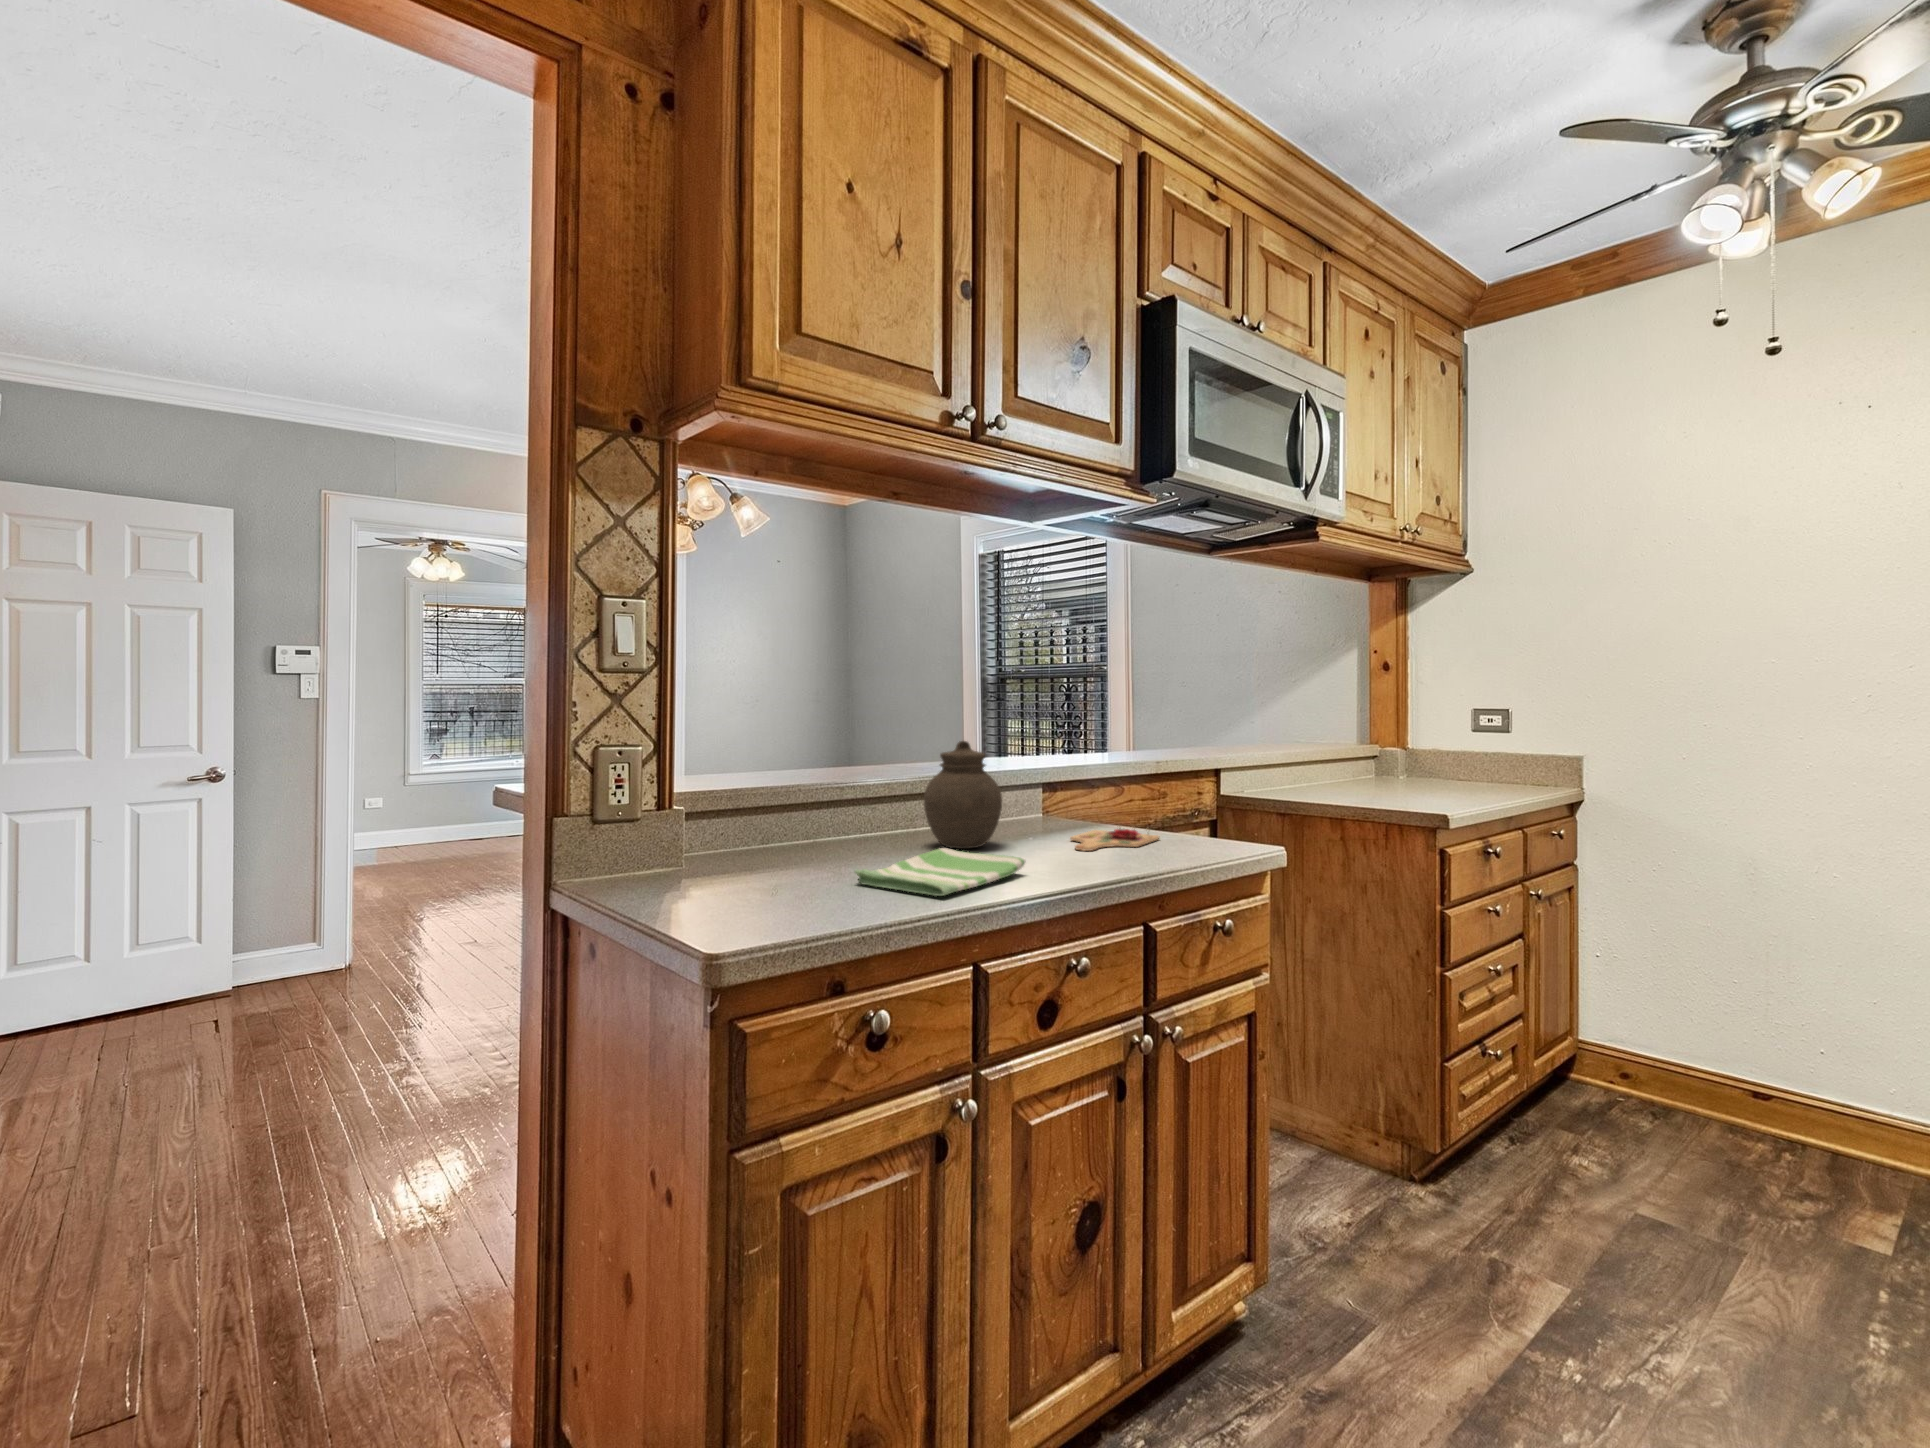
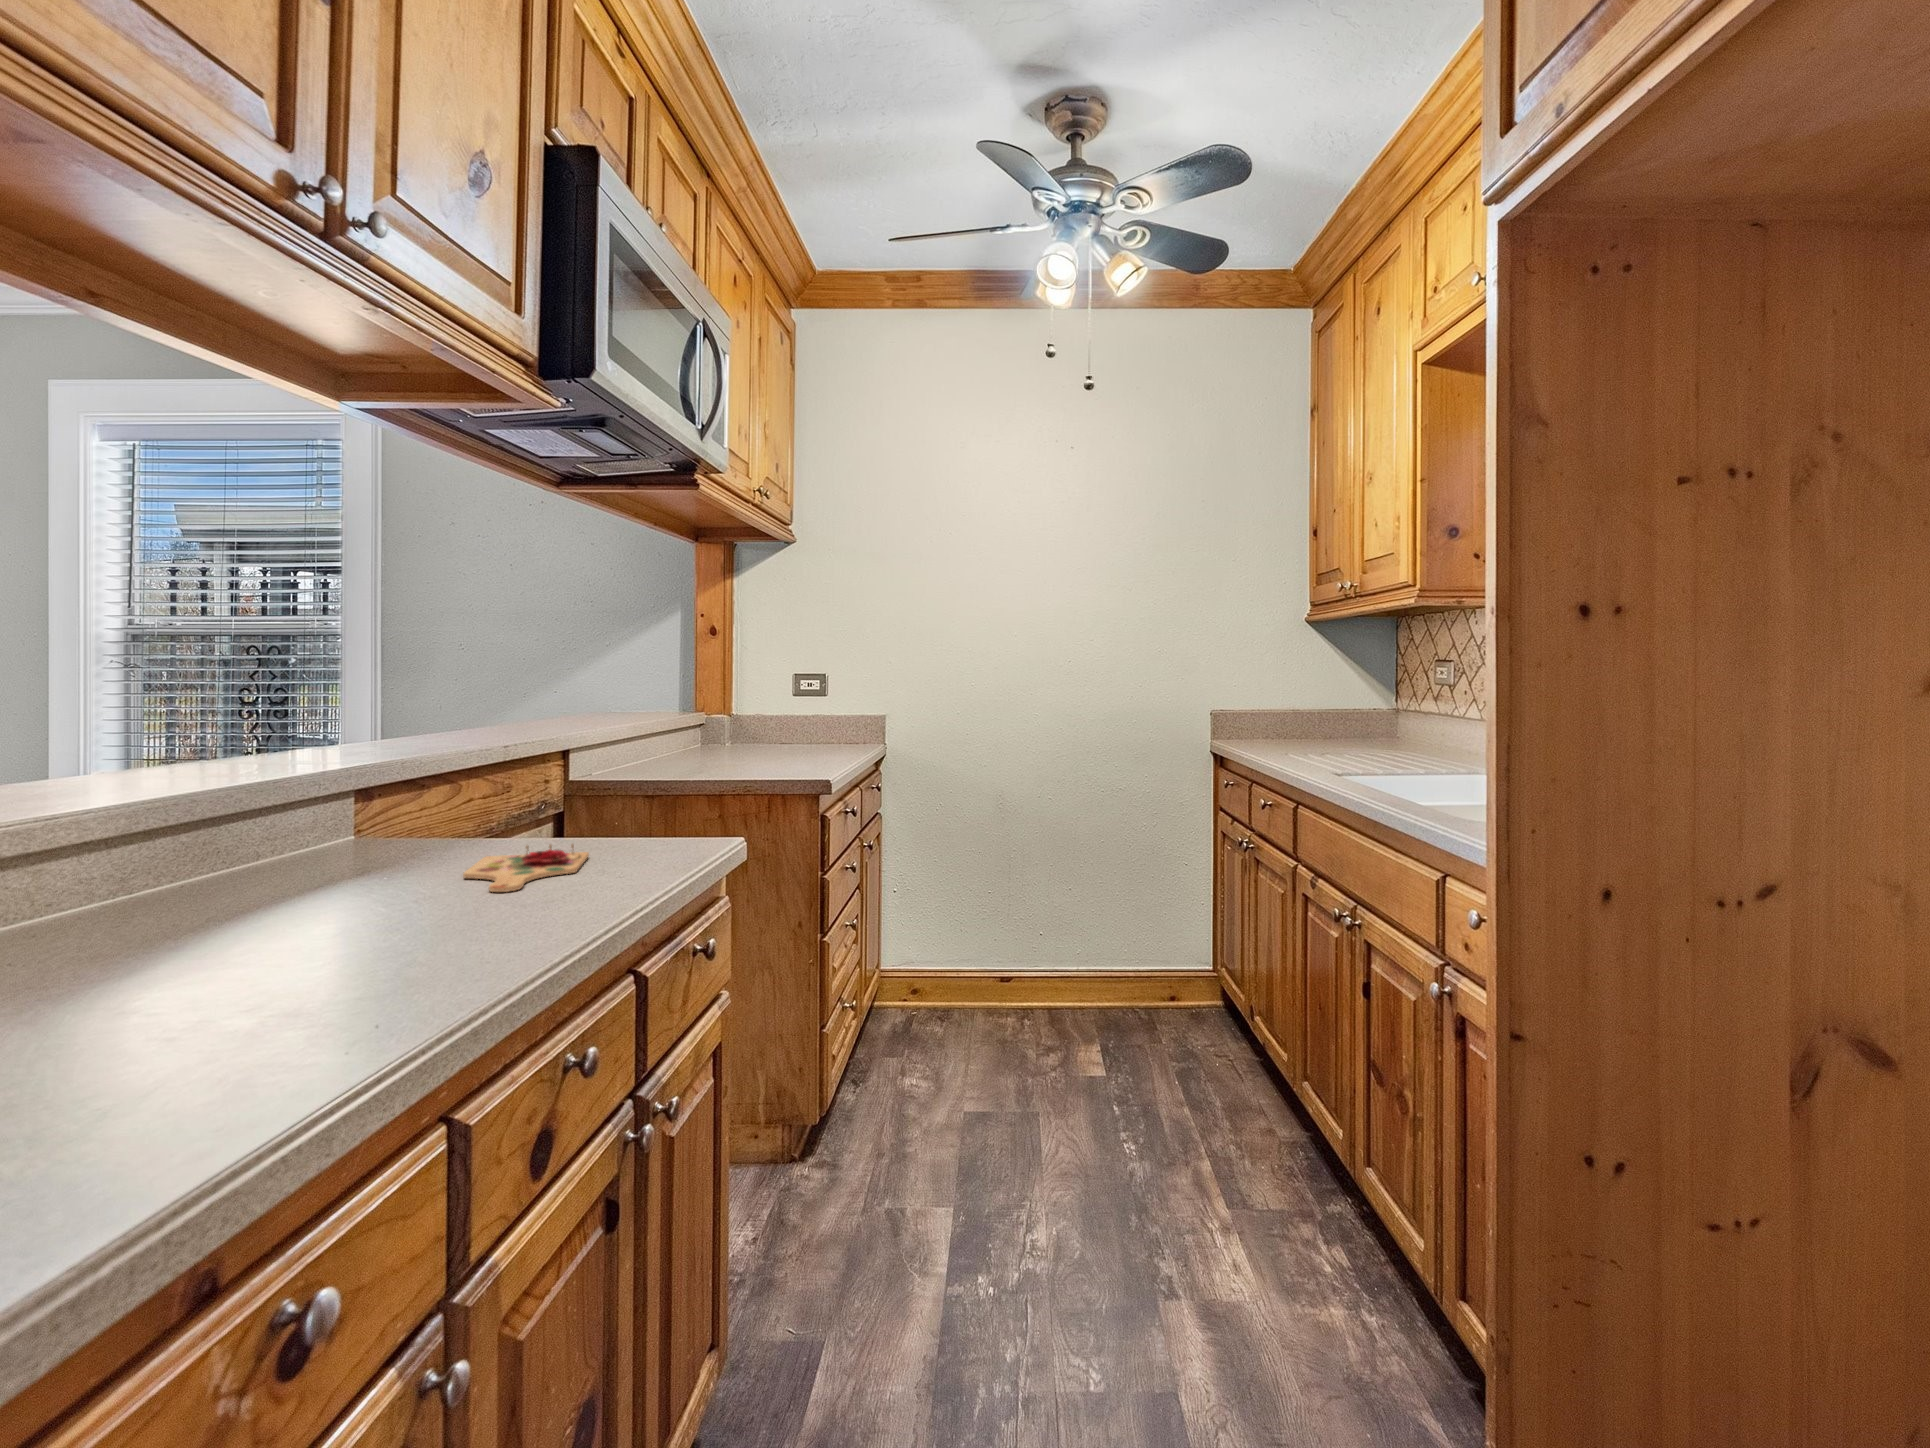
jar: present [924,741,1002,849] -> none [201,745,364,927]
dish towel: present [855,848,1026,896] -> none [134,925,470,1044]

